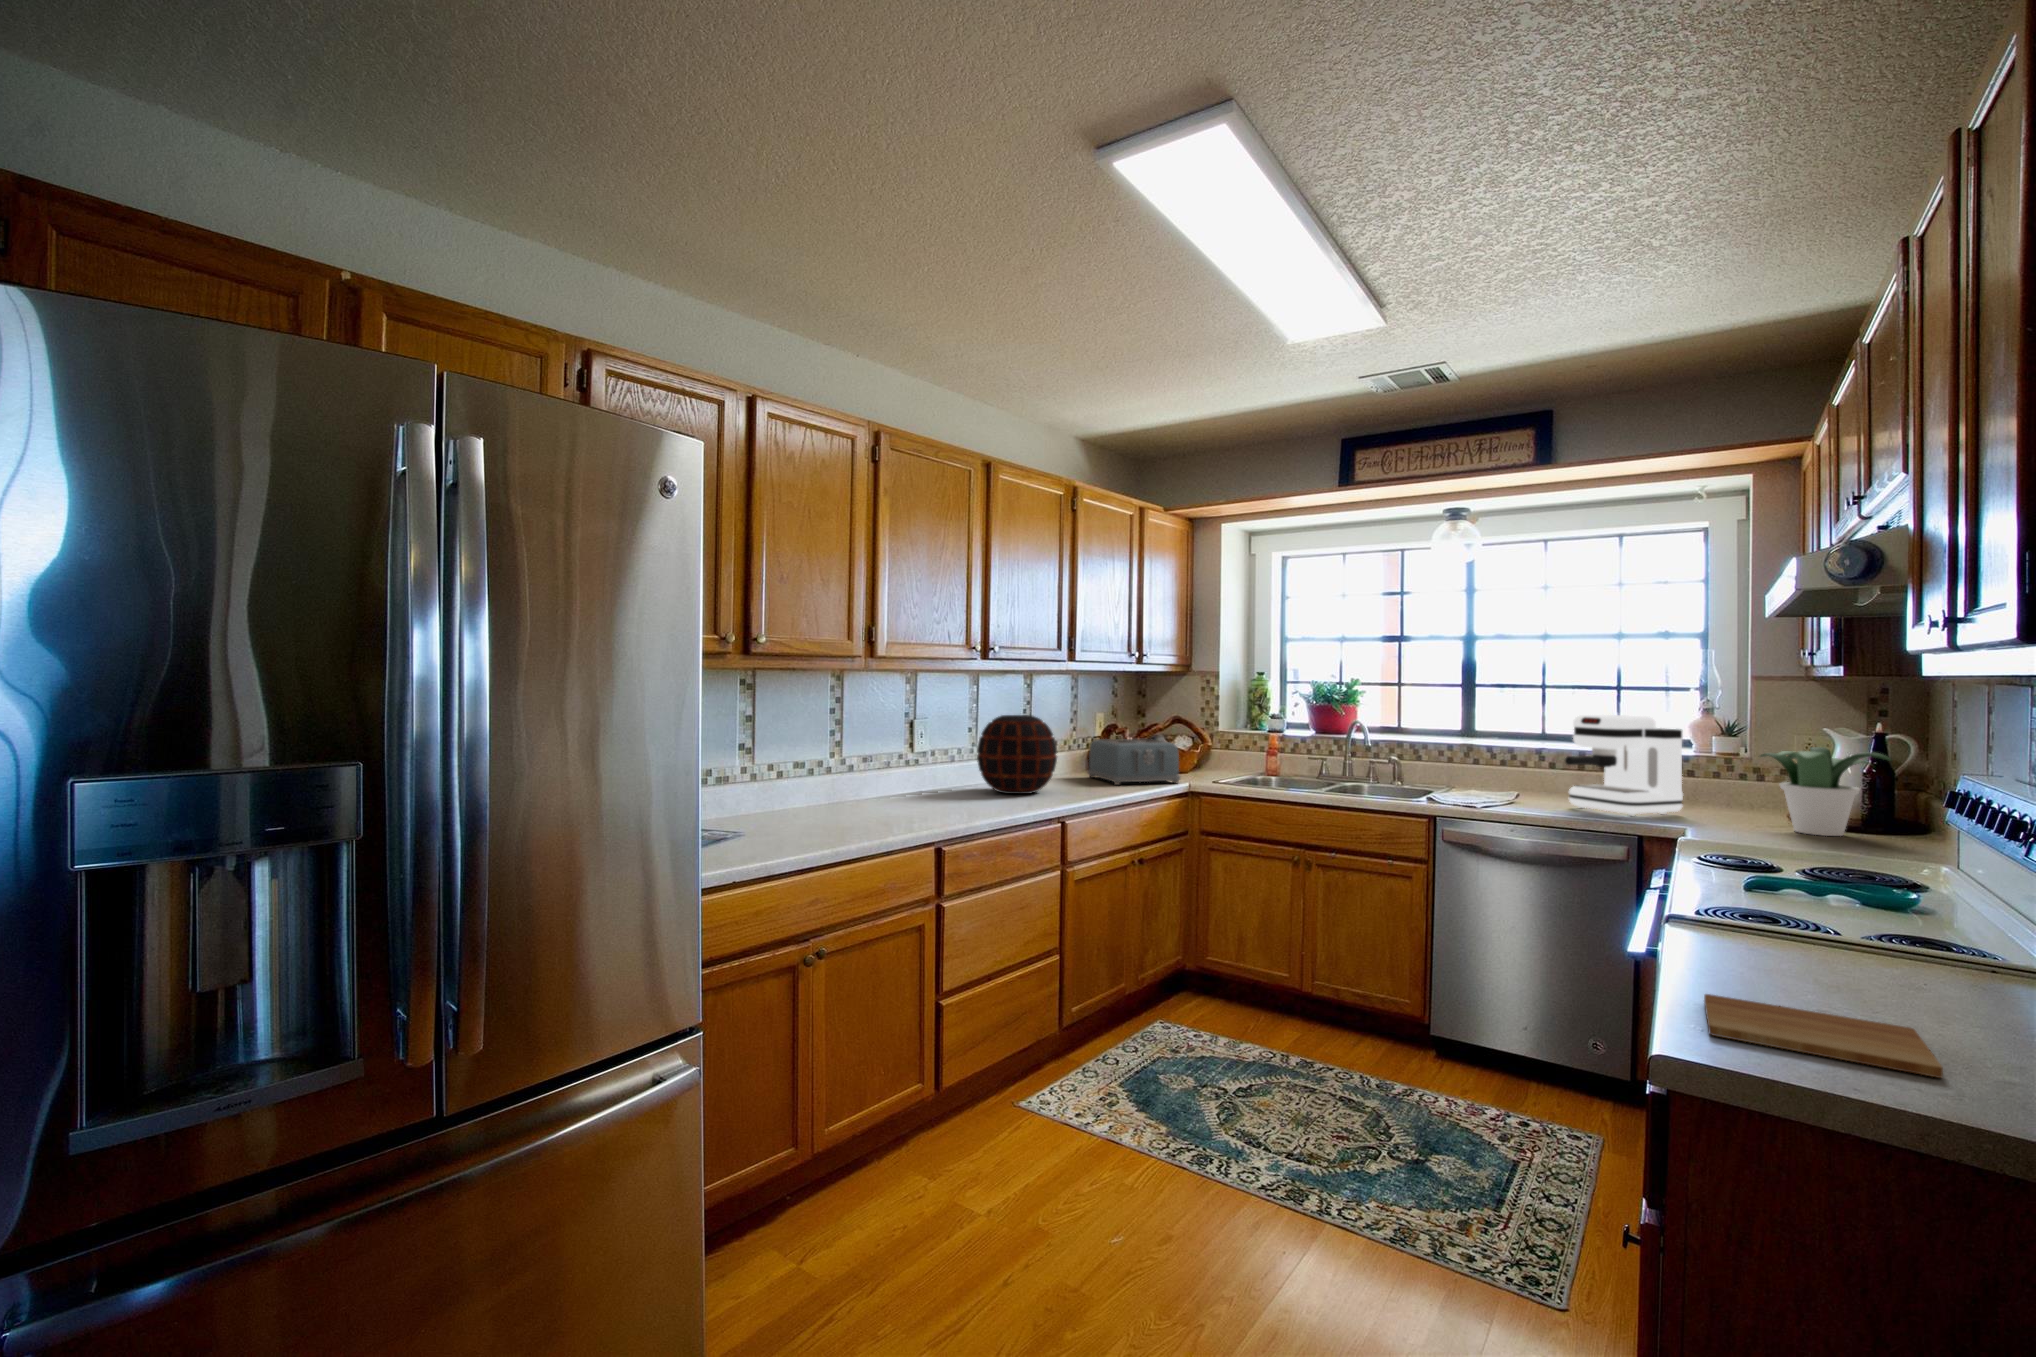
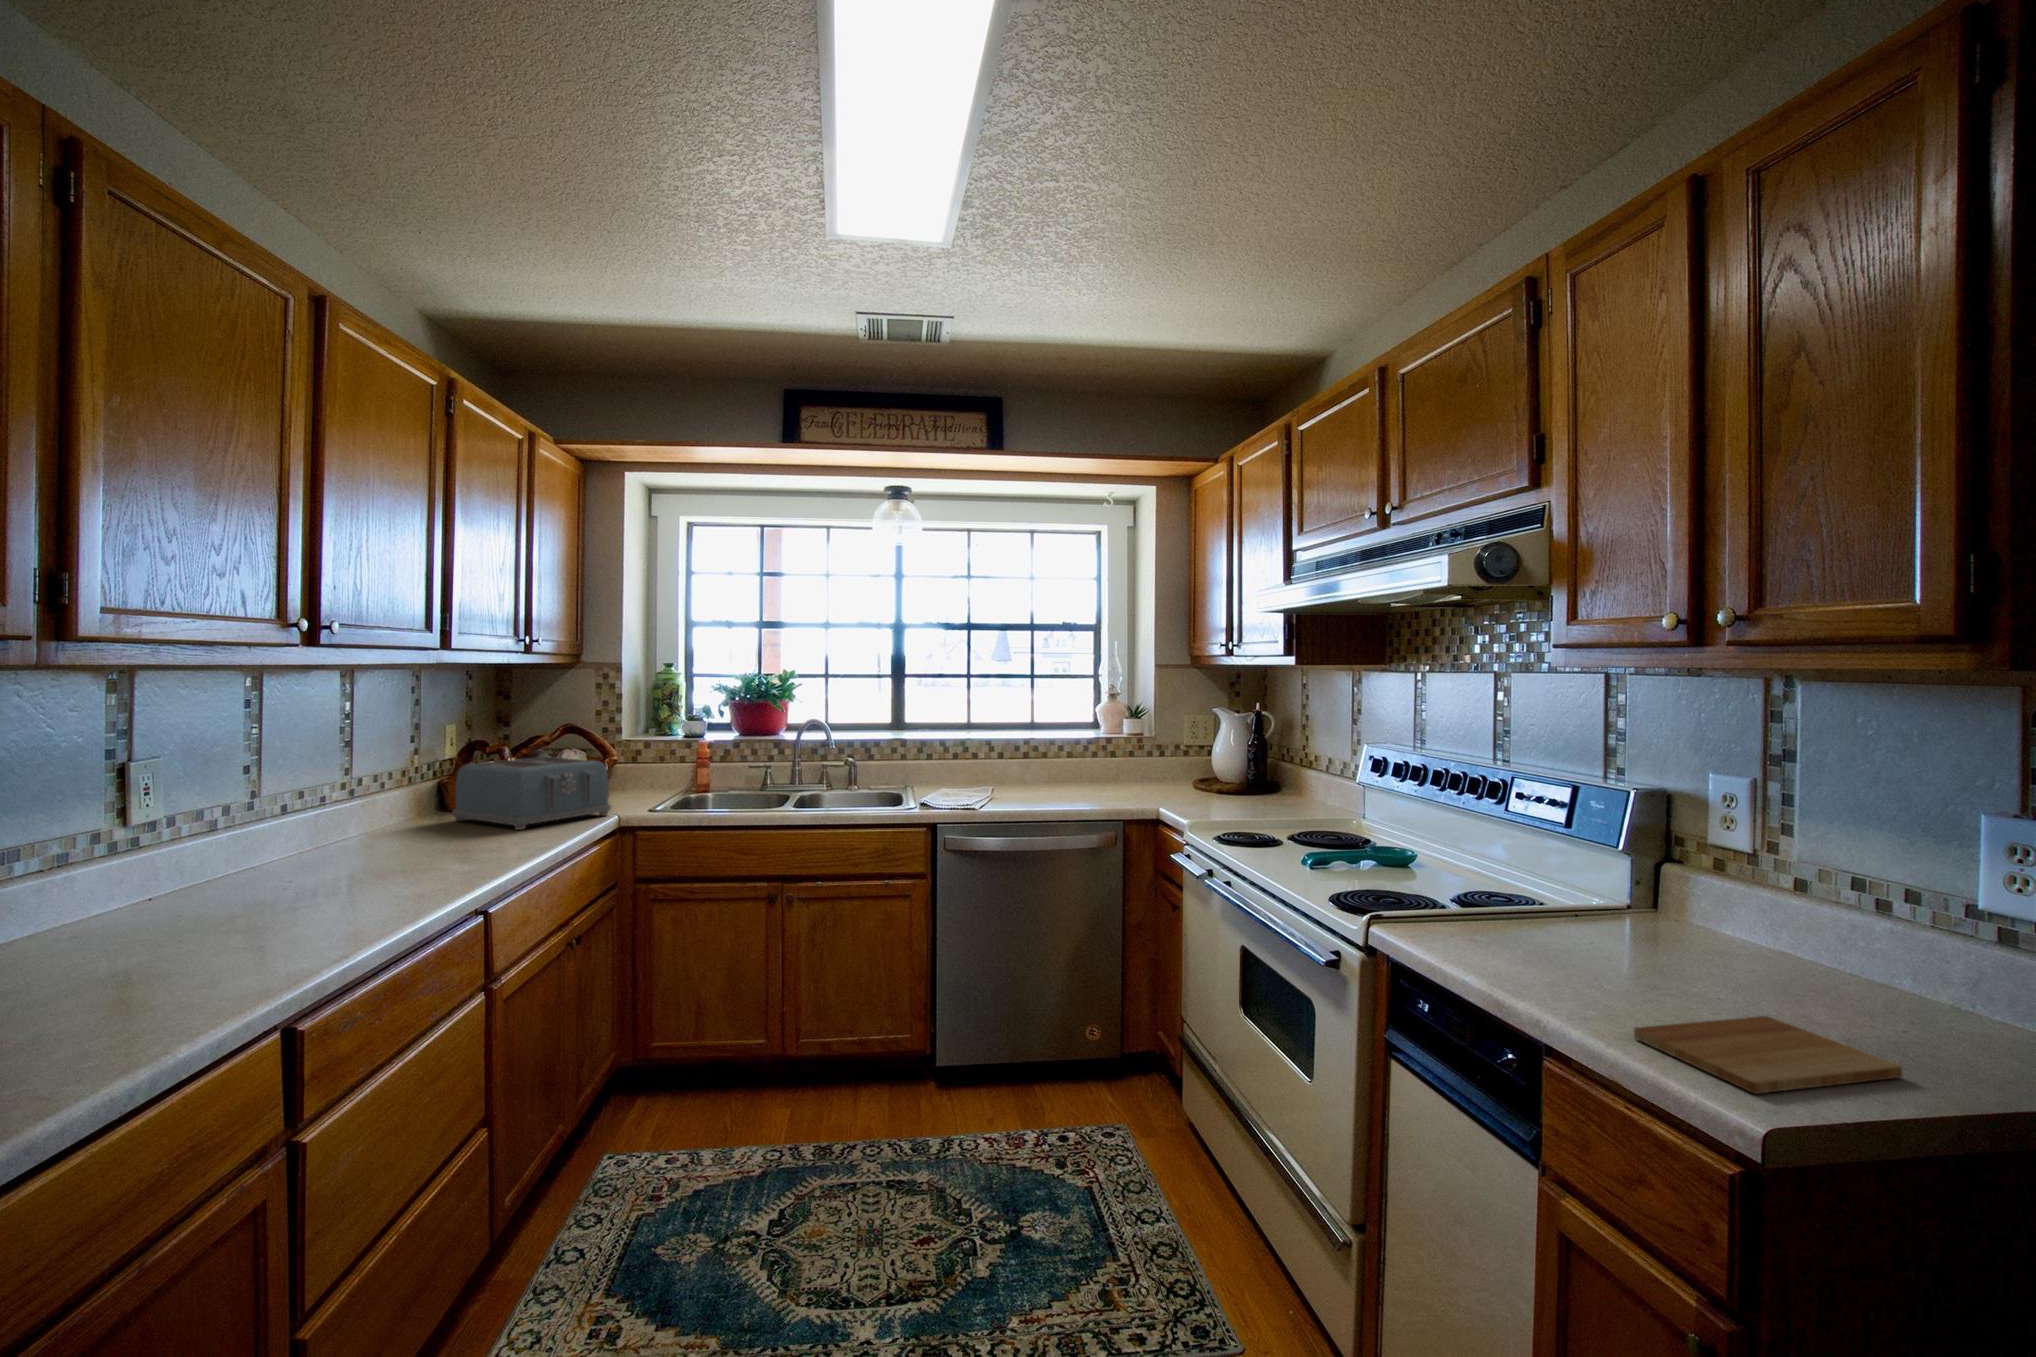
decorative vase: present [977,715,1057,794] -> none [260,736,435,875]
coffee maker: present [1565,715,1683,816] -> none [1030,707,1112,799]
potted plant: present [1760,747,1891,836] -> none [1169,729,1261,801]

